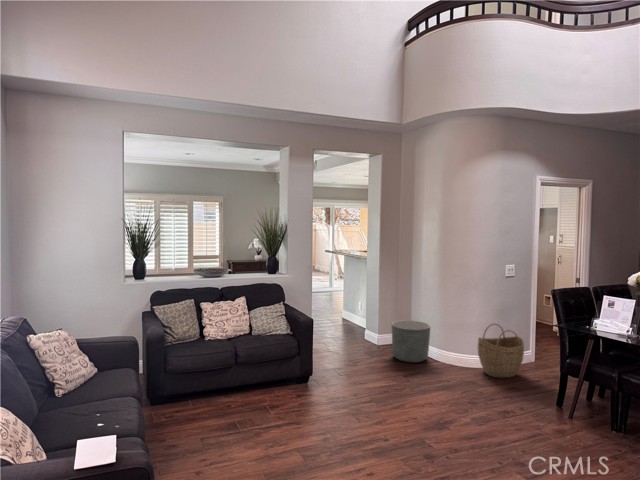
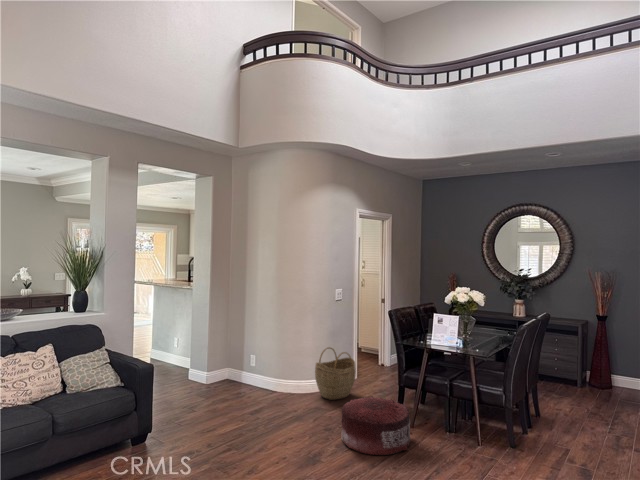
planter: present [392,320,430,362] -> none [227,353,268,398]
pouf: none [485,378,567,443] -> present [341,396,410,455]

